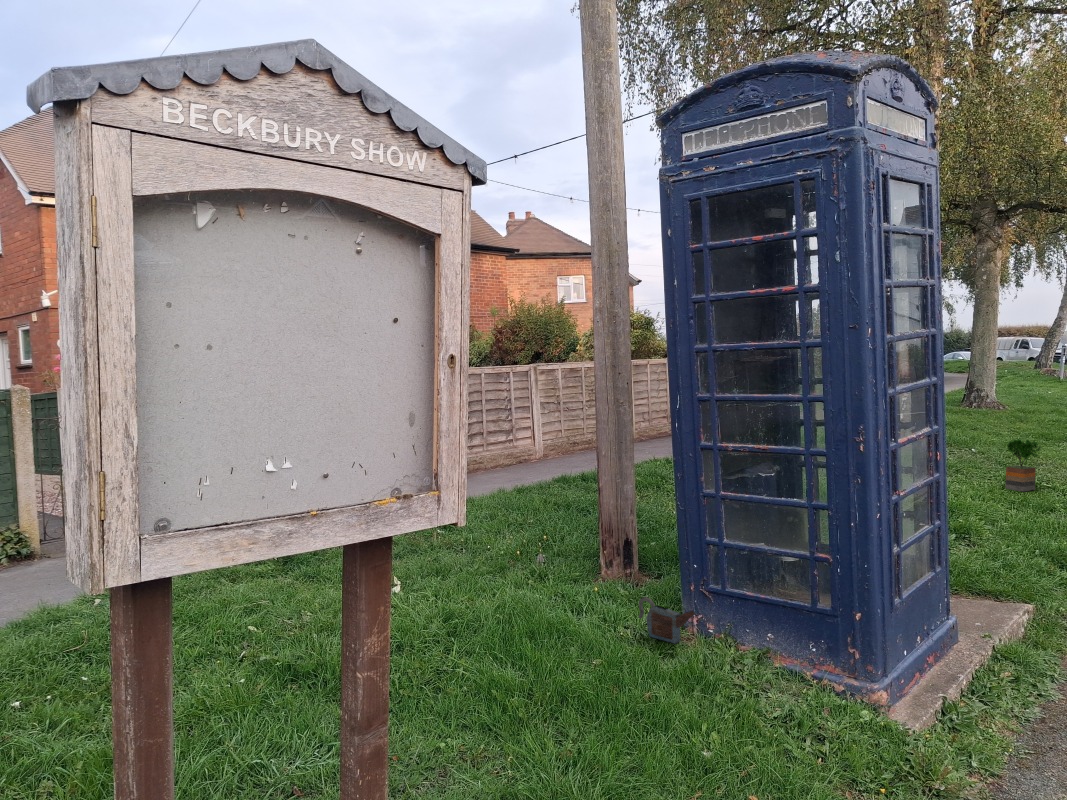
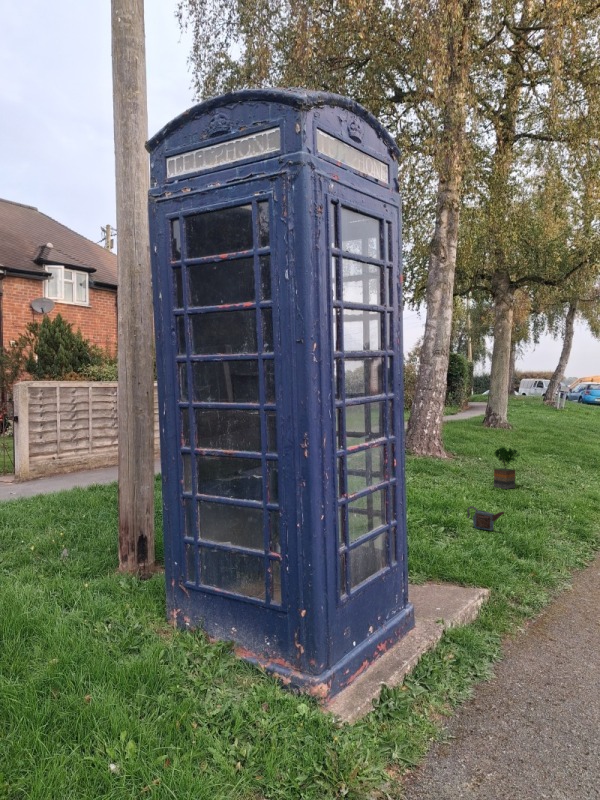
watering can: present [638,597,695,644] -> present [467,506,504,531]

